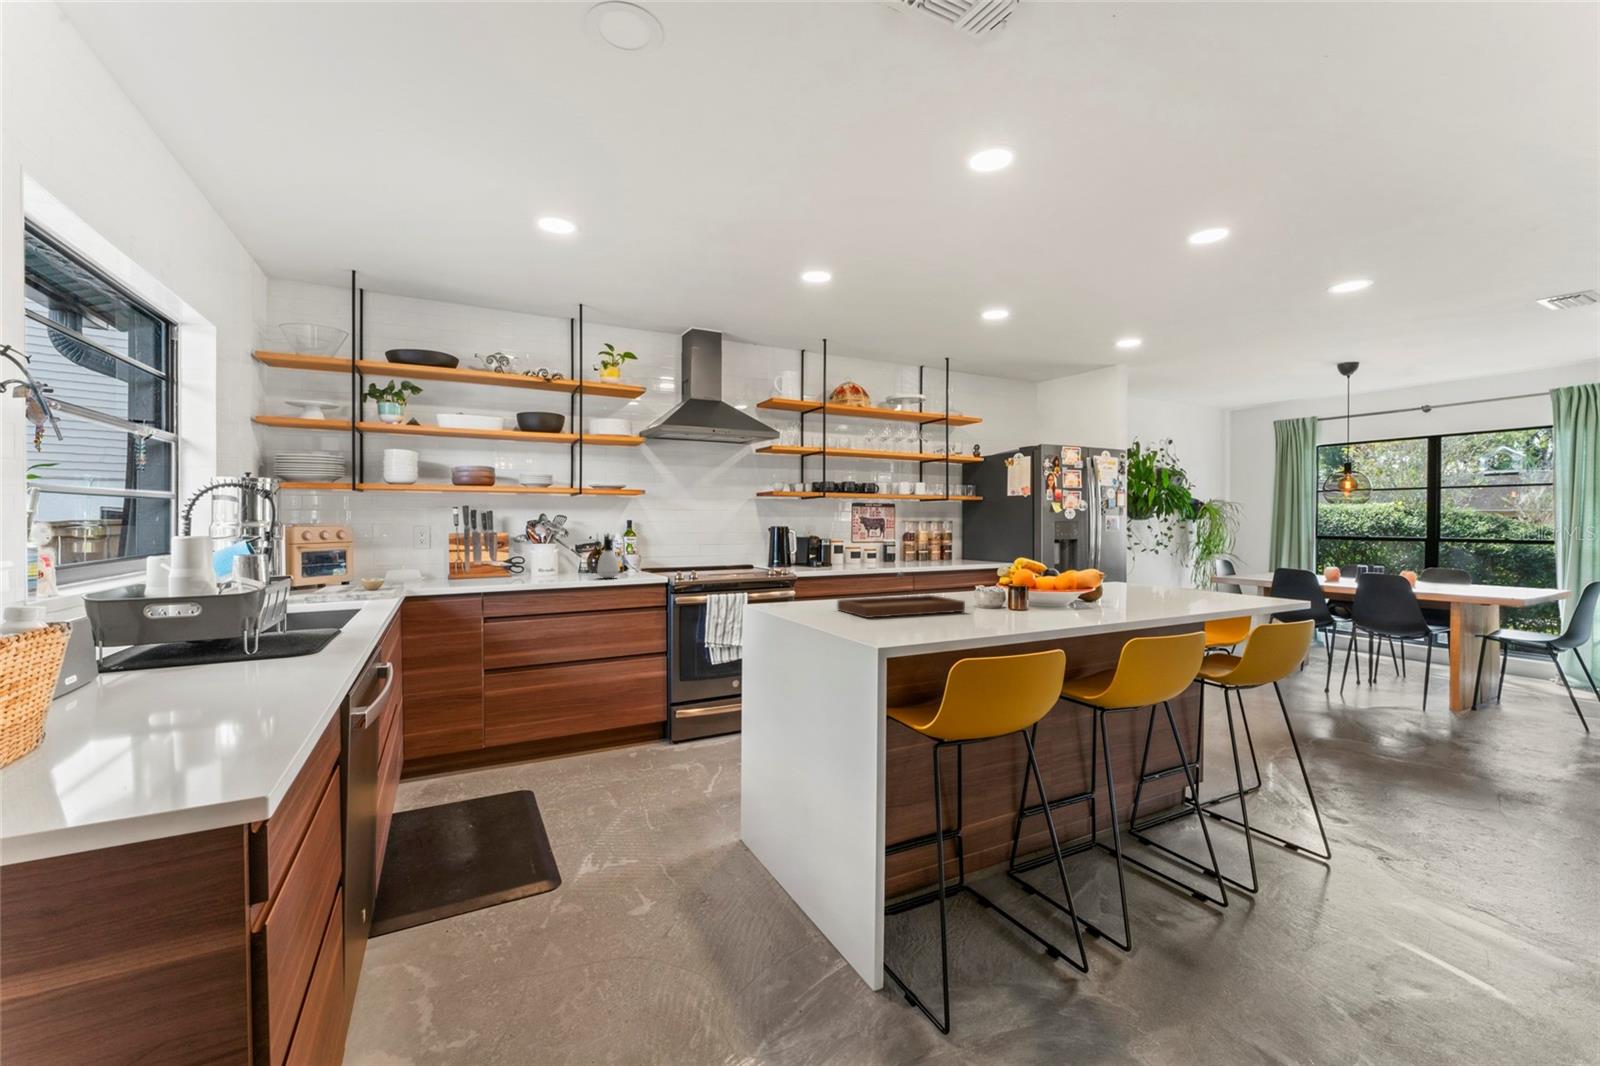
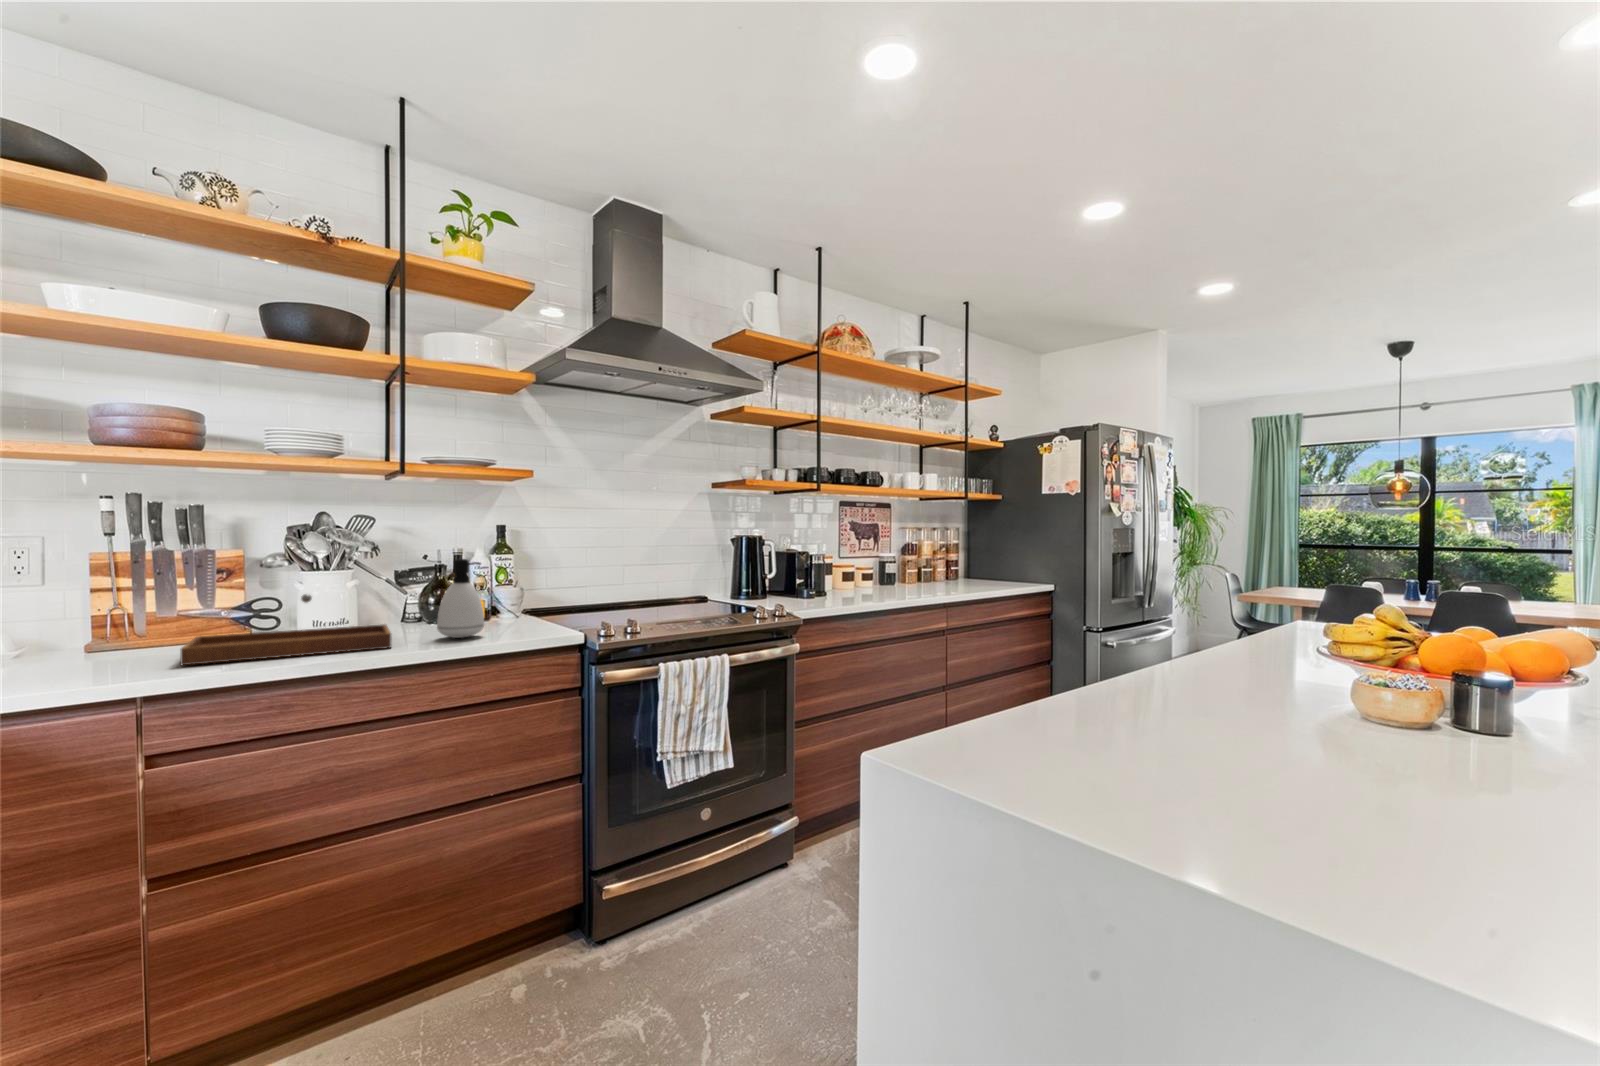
tray: present [837,572,965,618] -> present [180,594,391,665]

